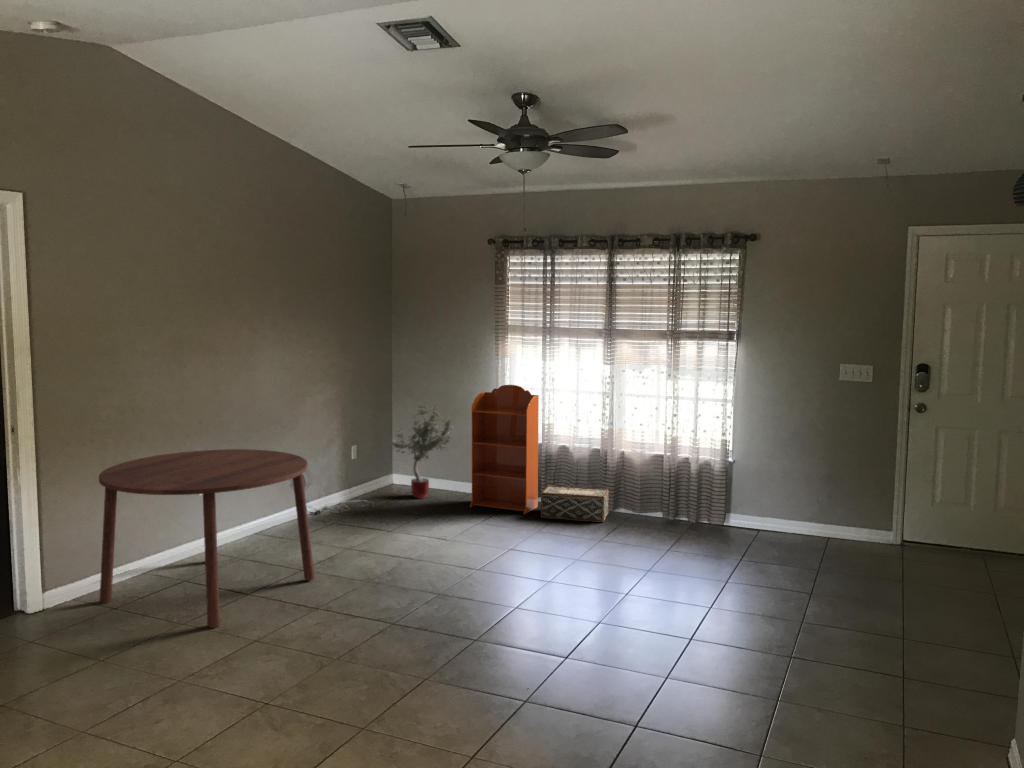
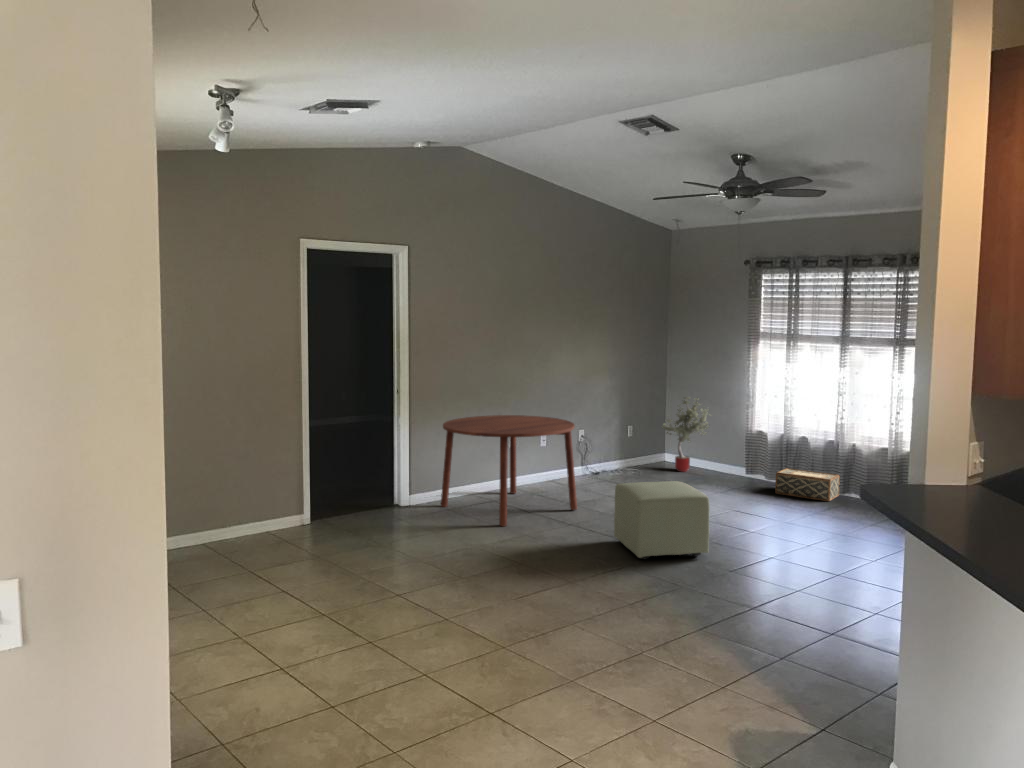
bookcase: present [470,385,539,515] -> none [719,382,781,490]
ottoman: none [388,532,525,656] -> present [614,481,710,559]

